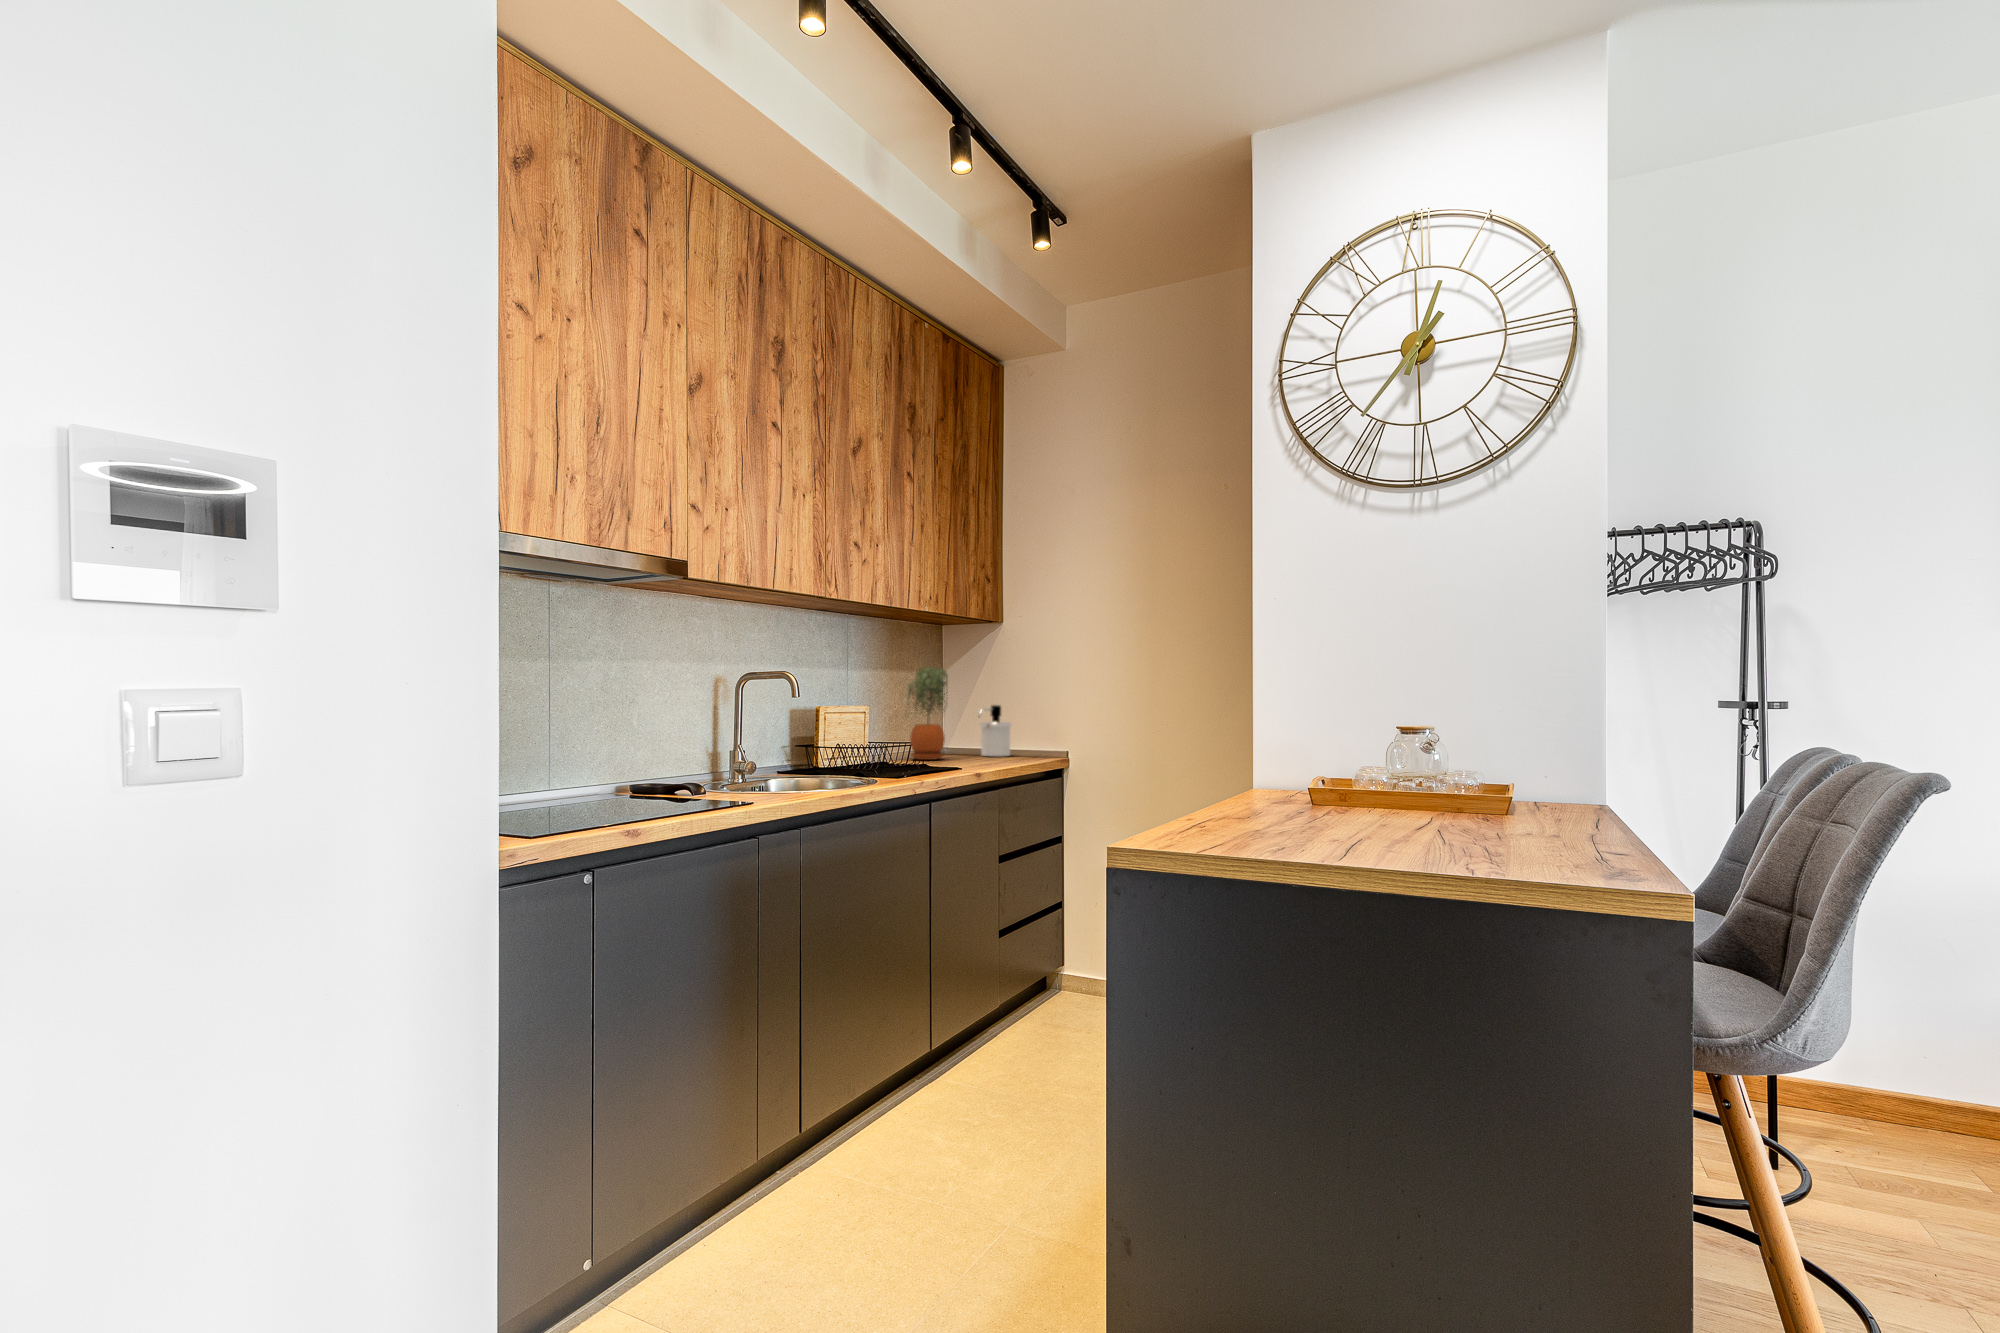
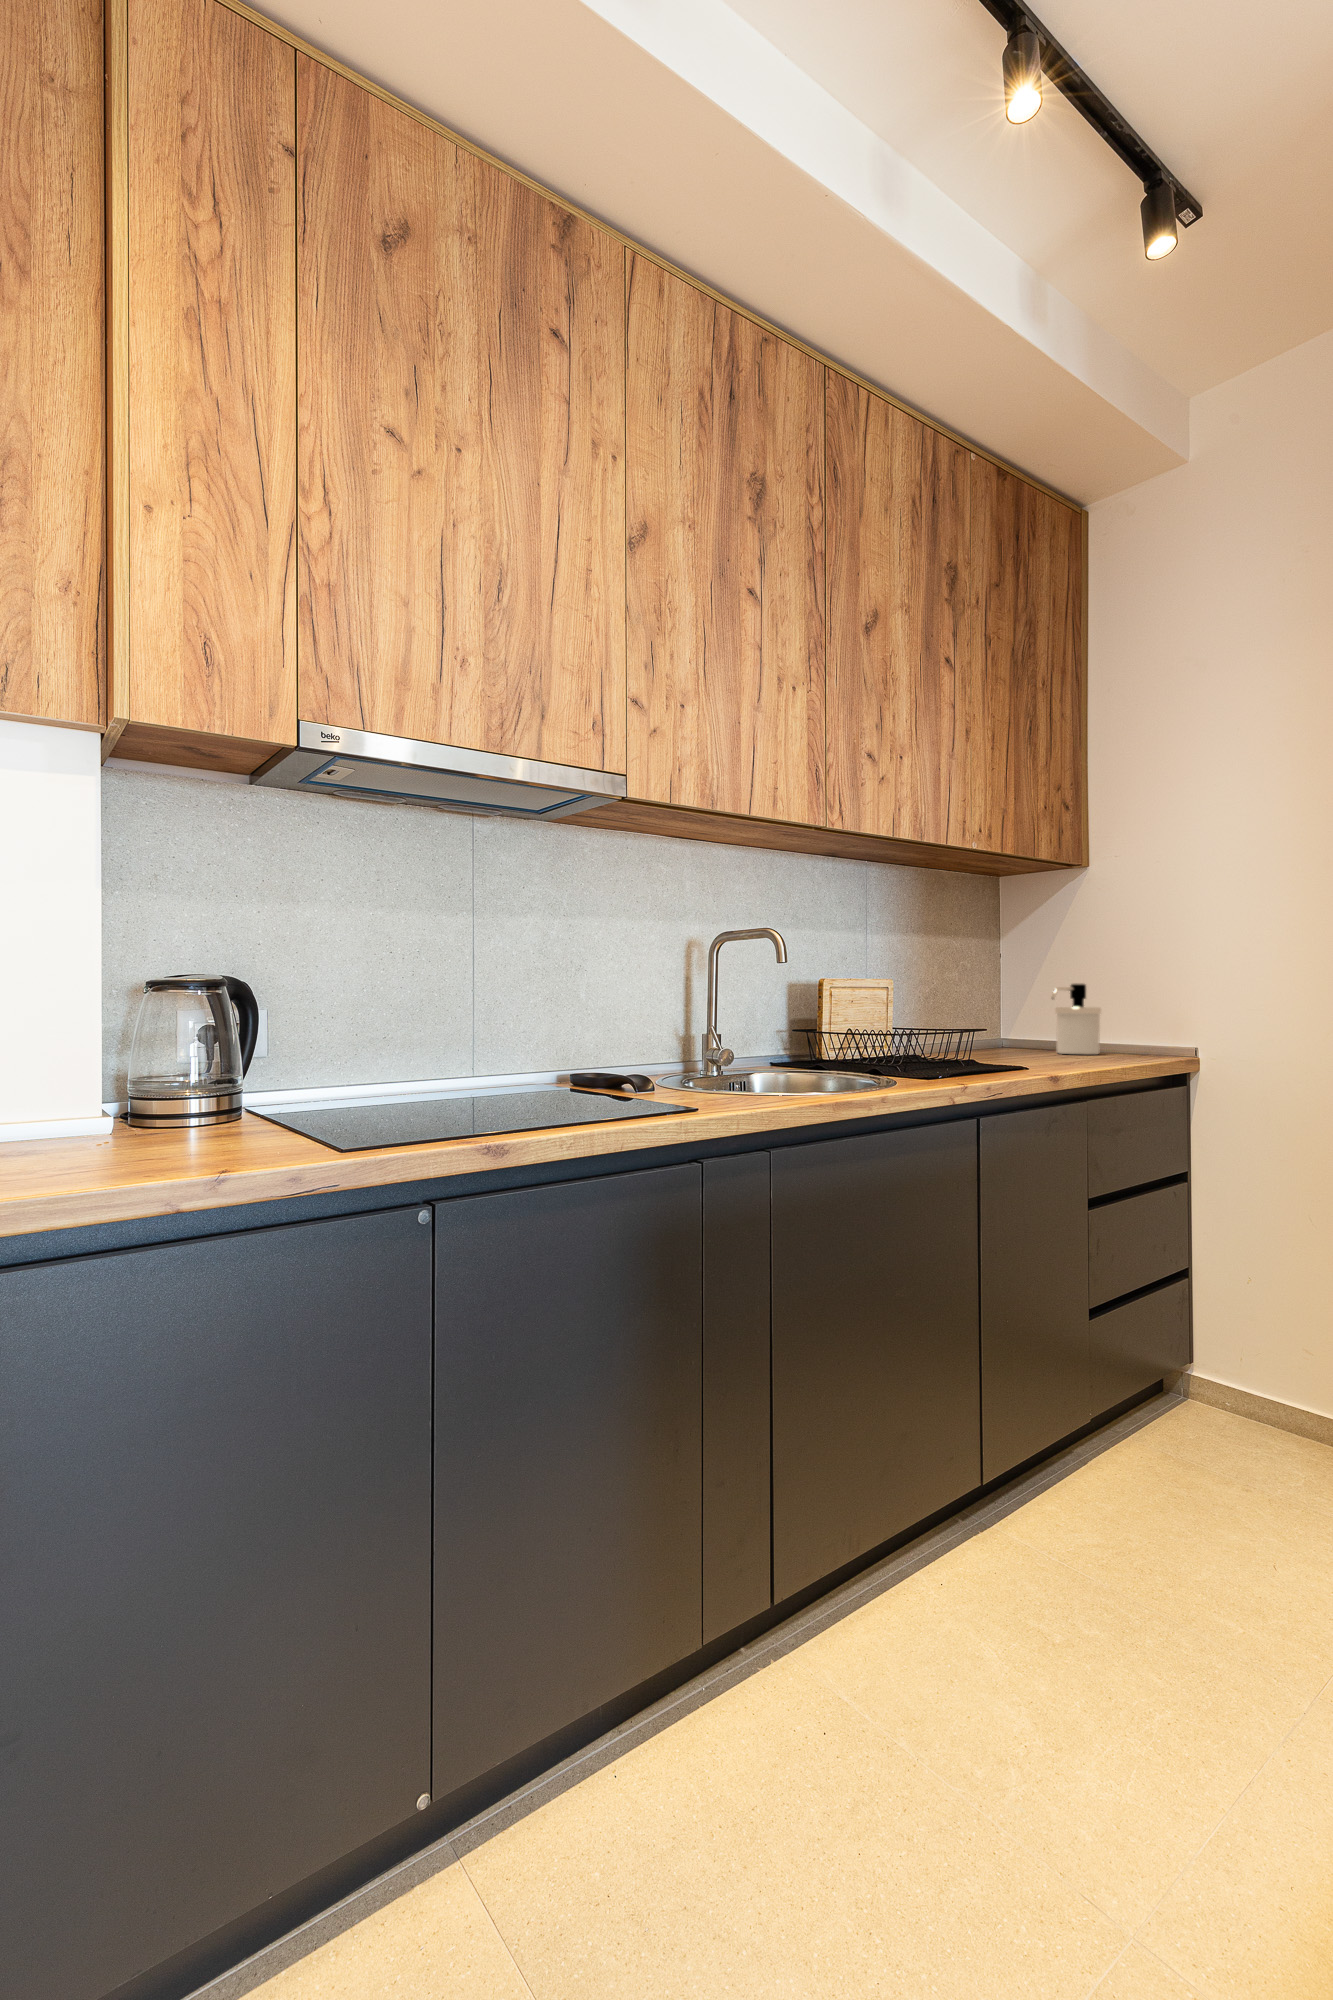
potted plant: present [907,667,948,760] -> none [946,930,1009,1056]

